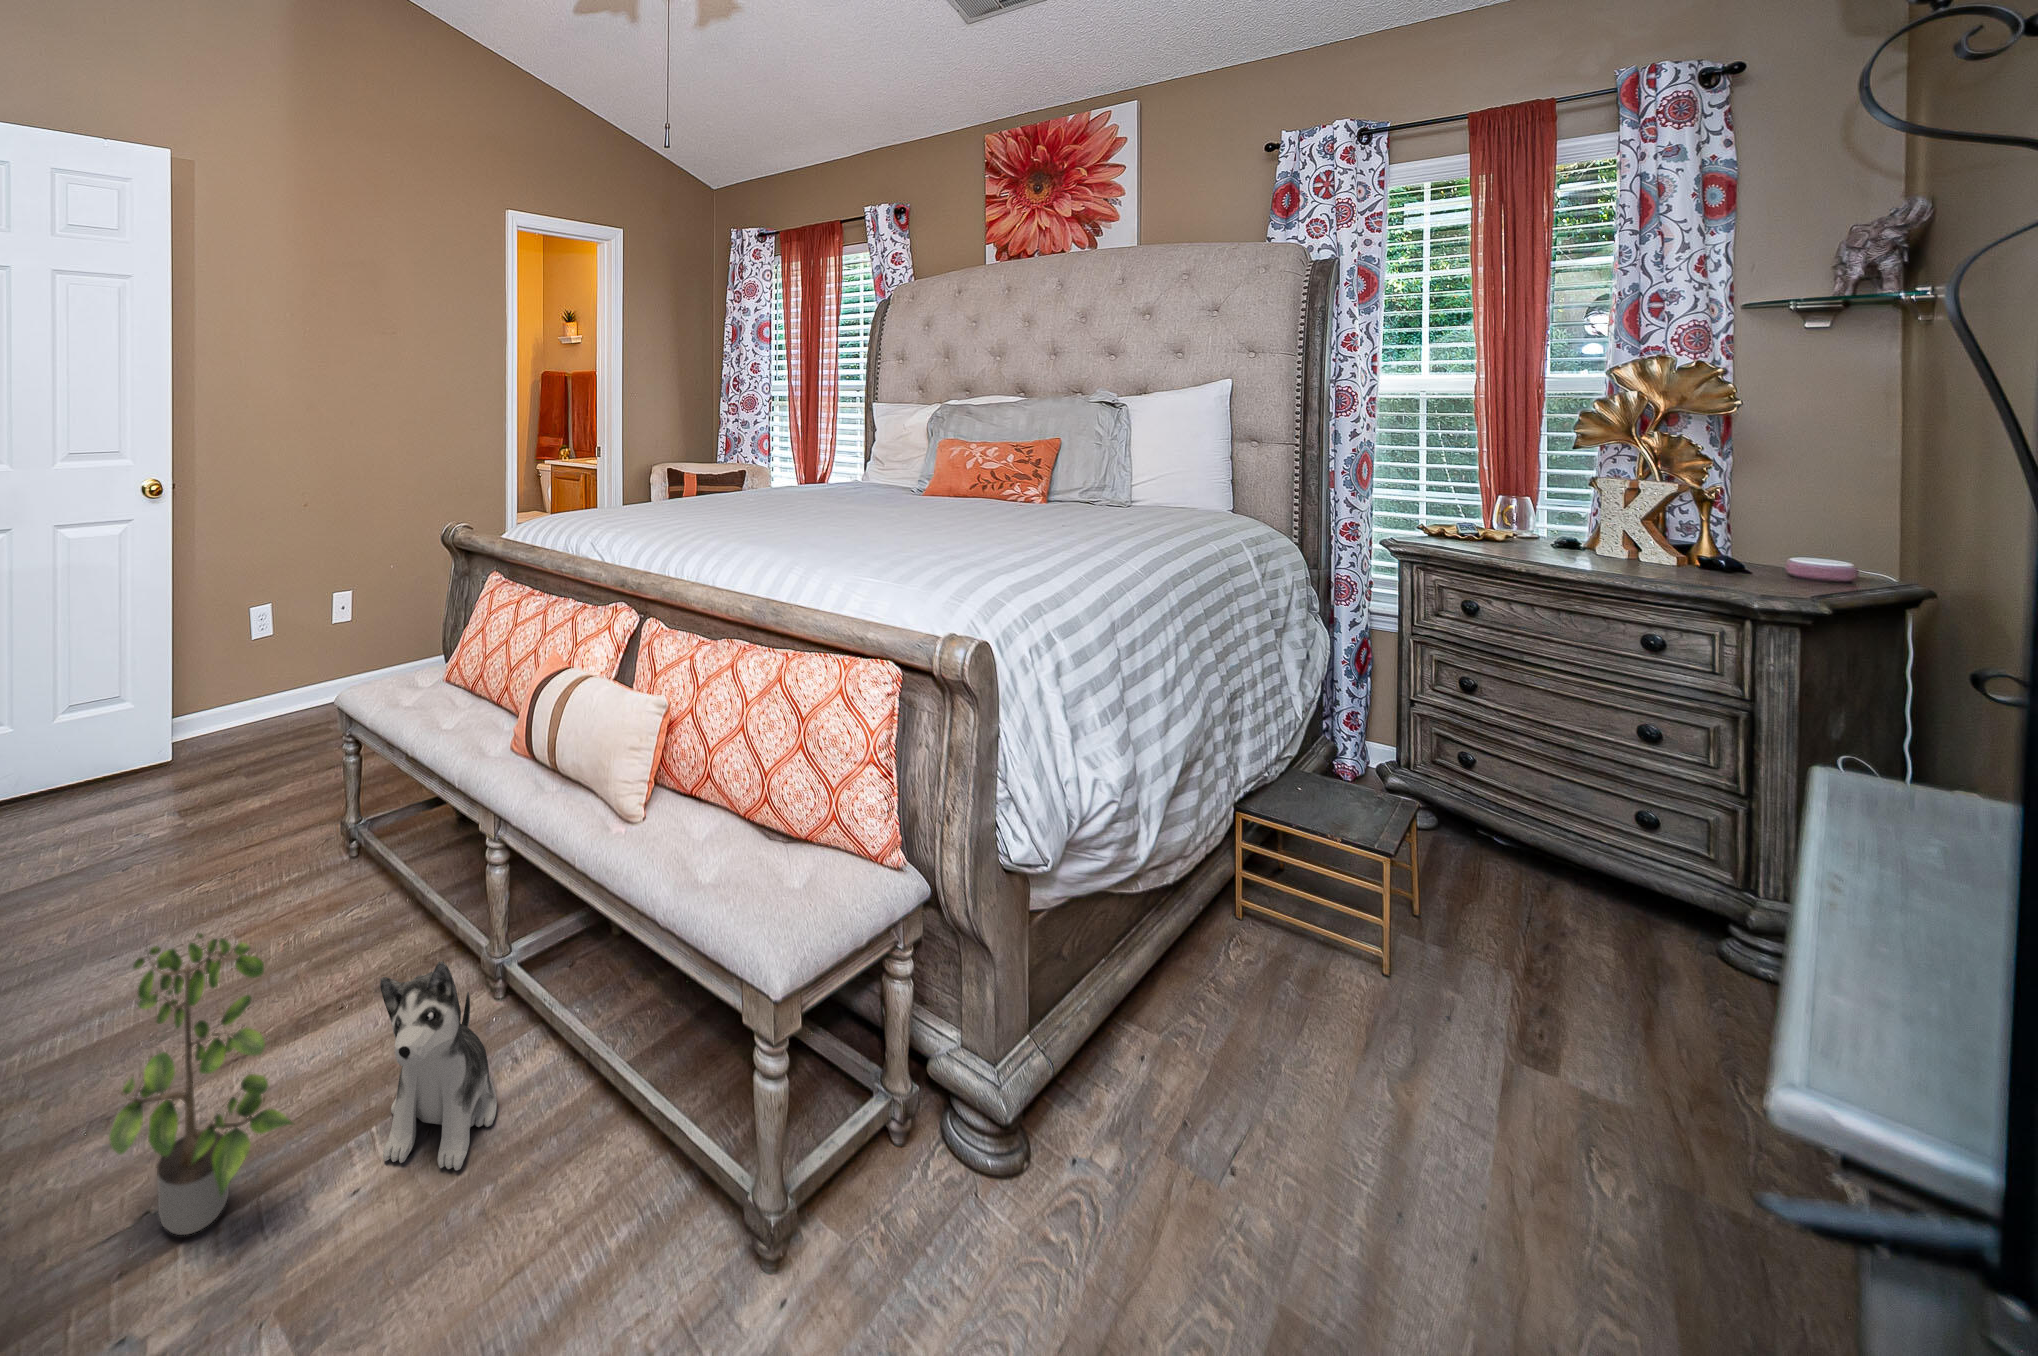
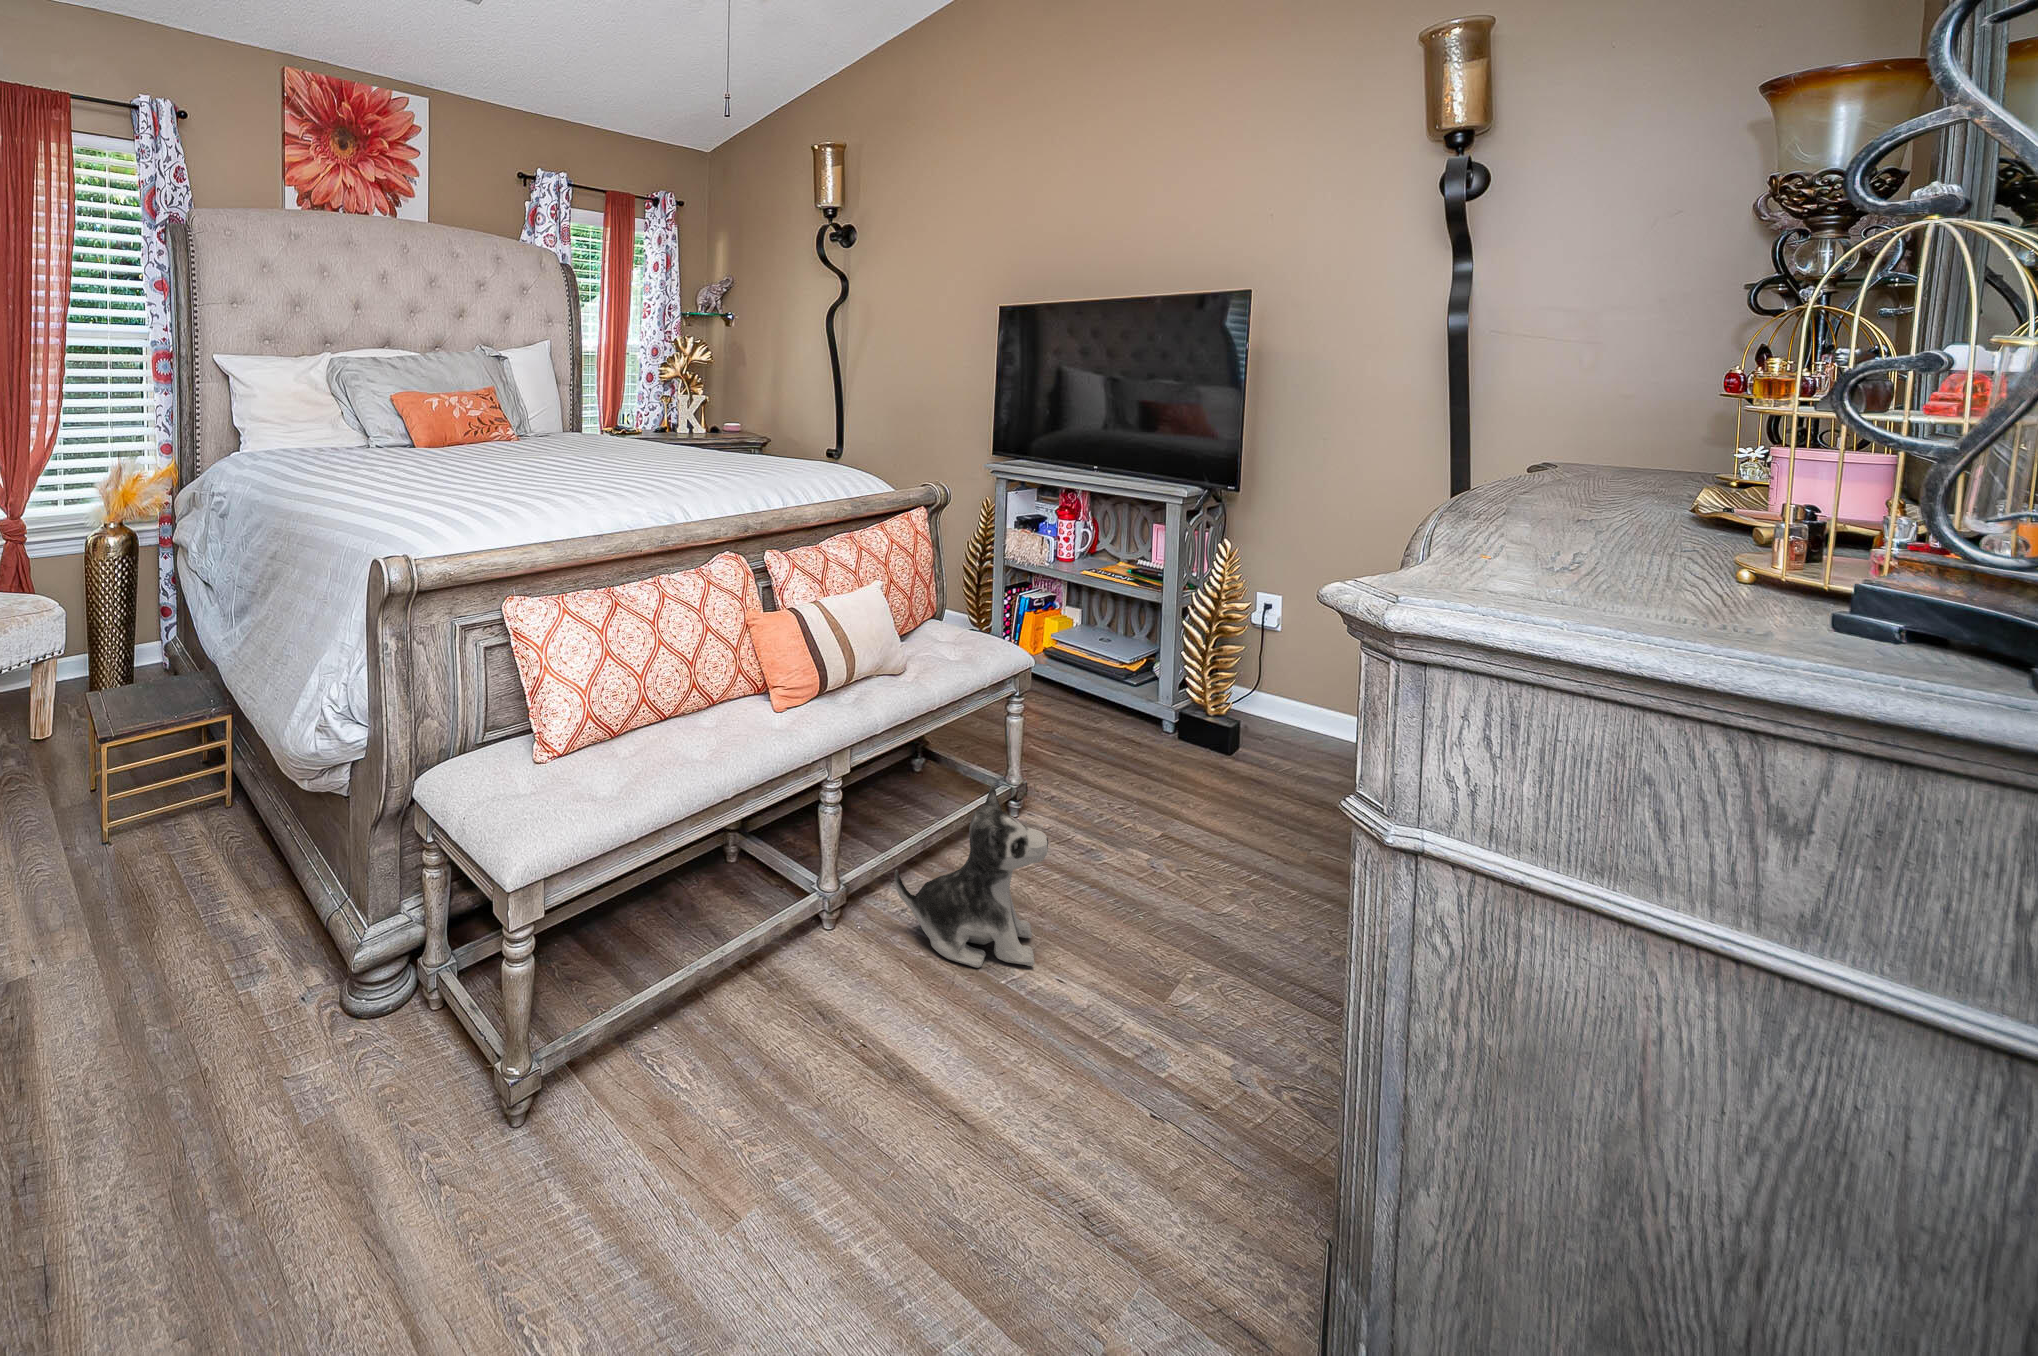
potted plant: present [109,933,292,1235] -> none [1085,765,1201,1086]

